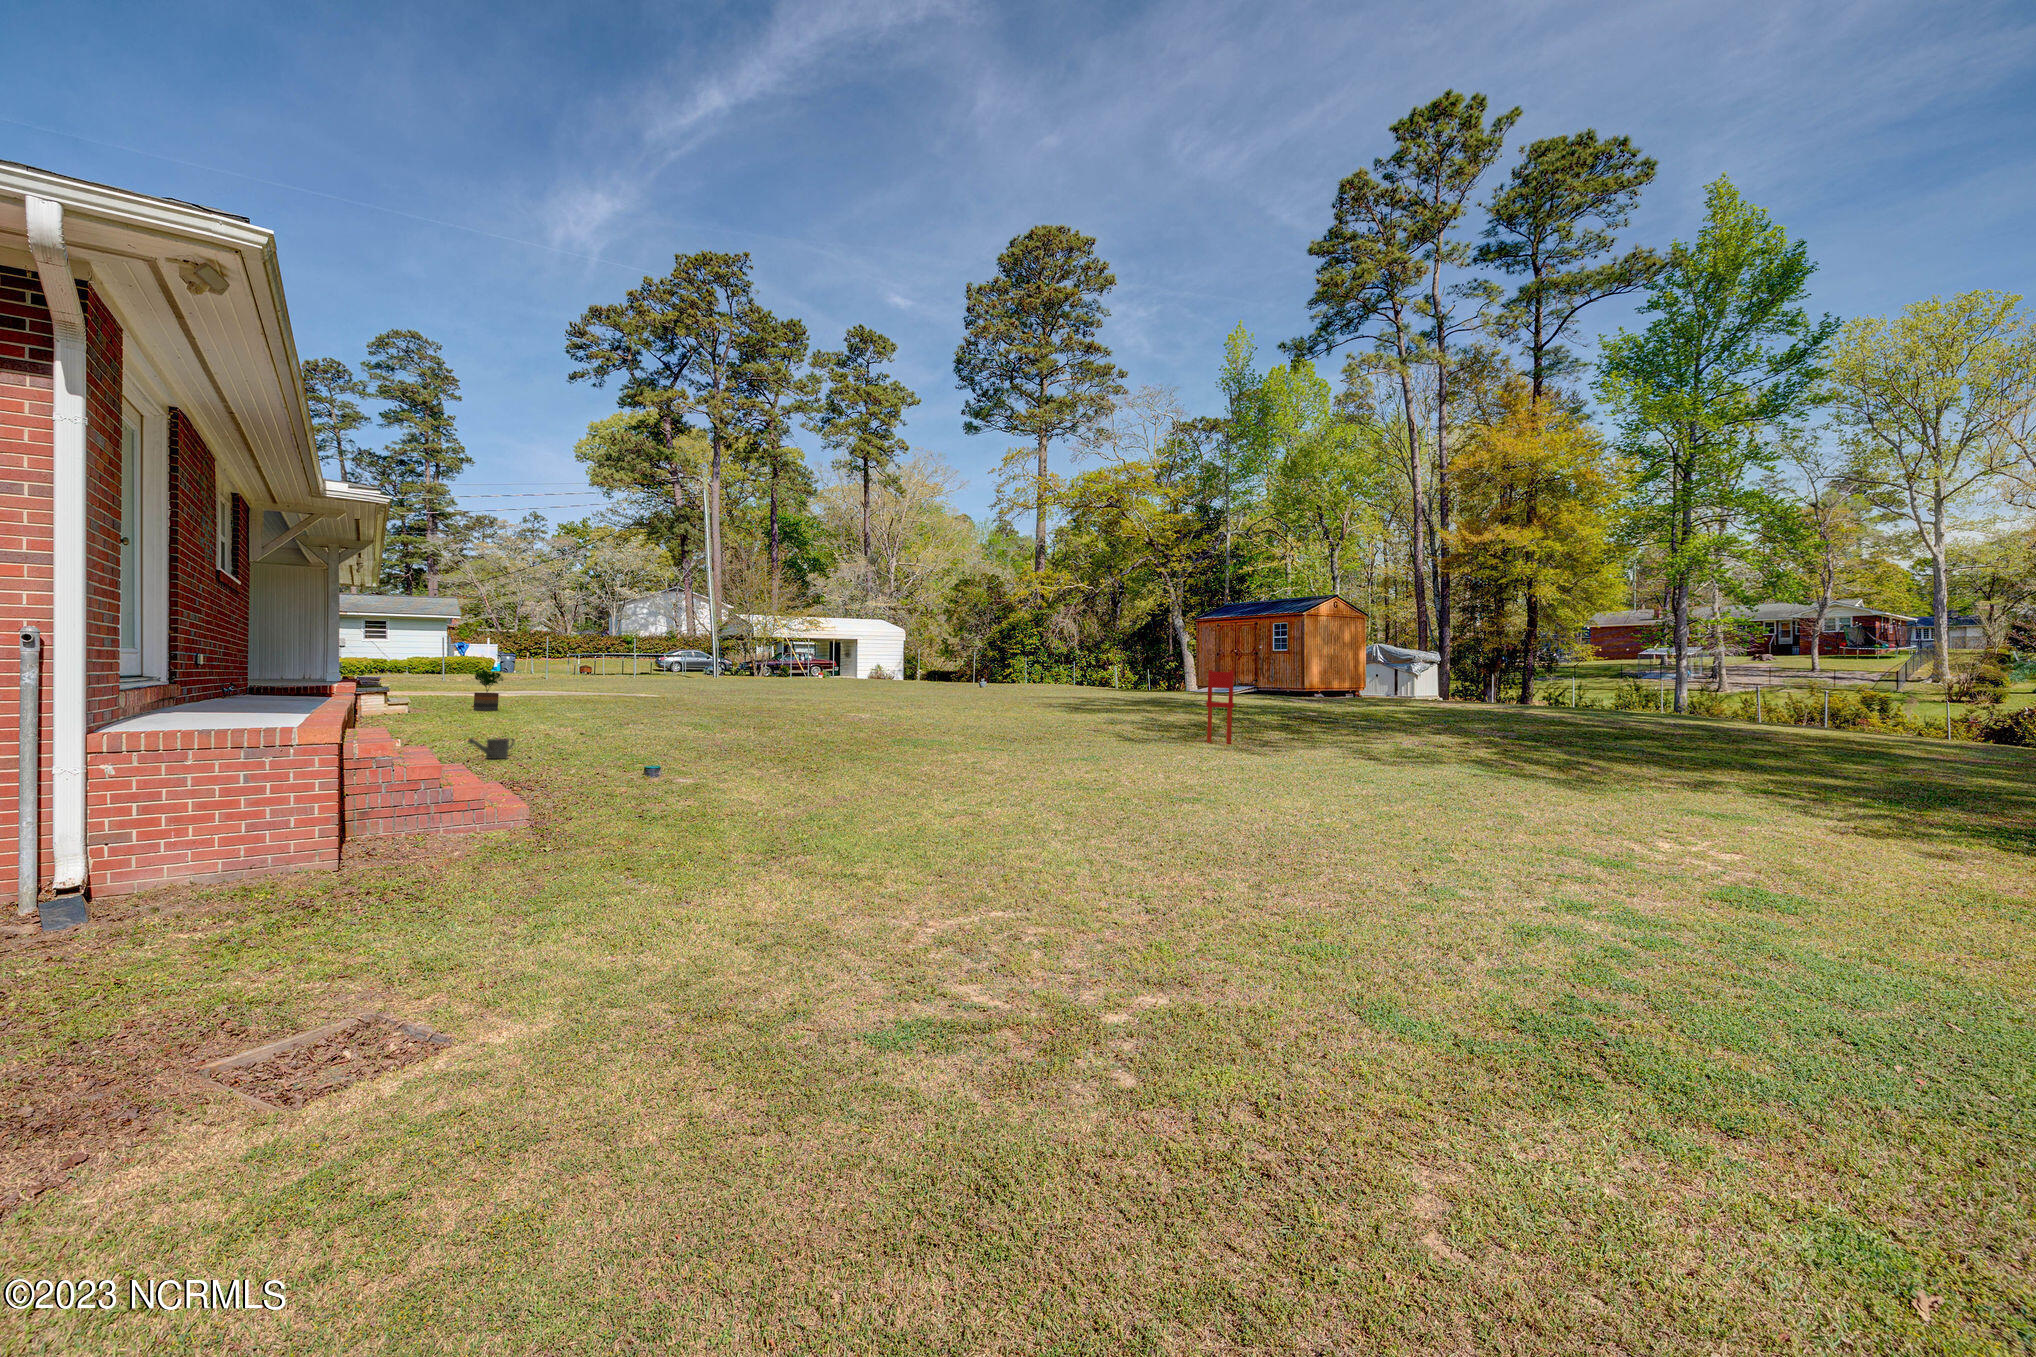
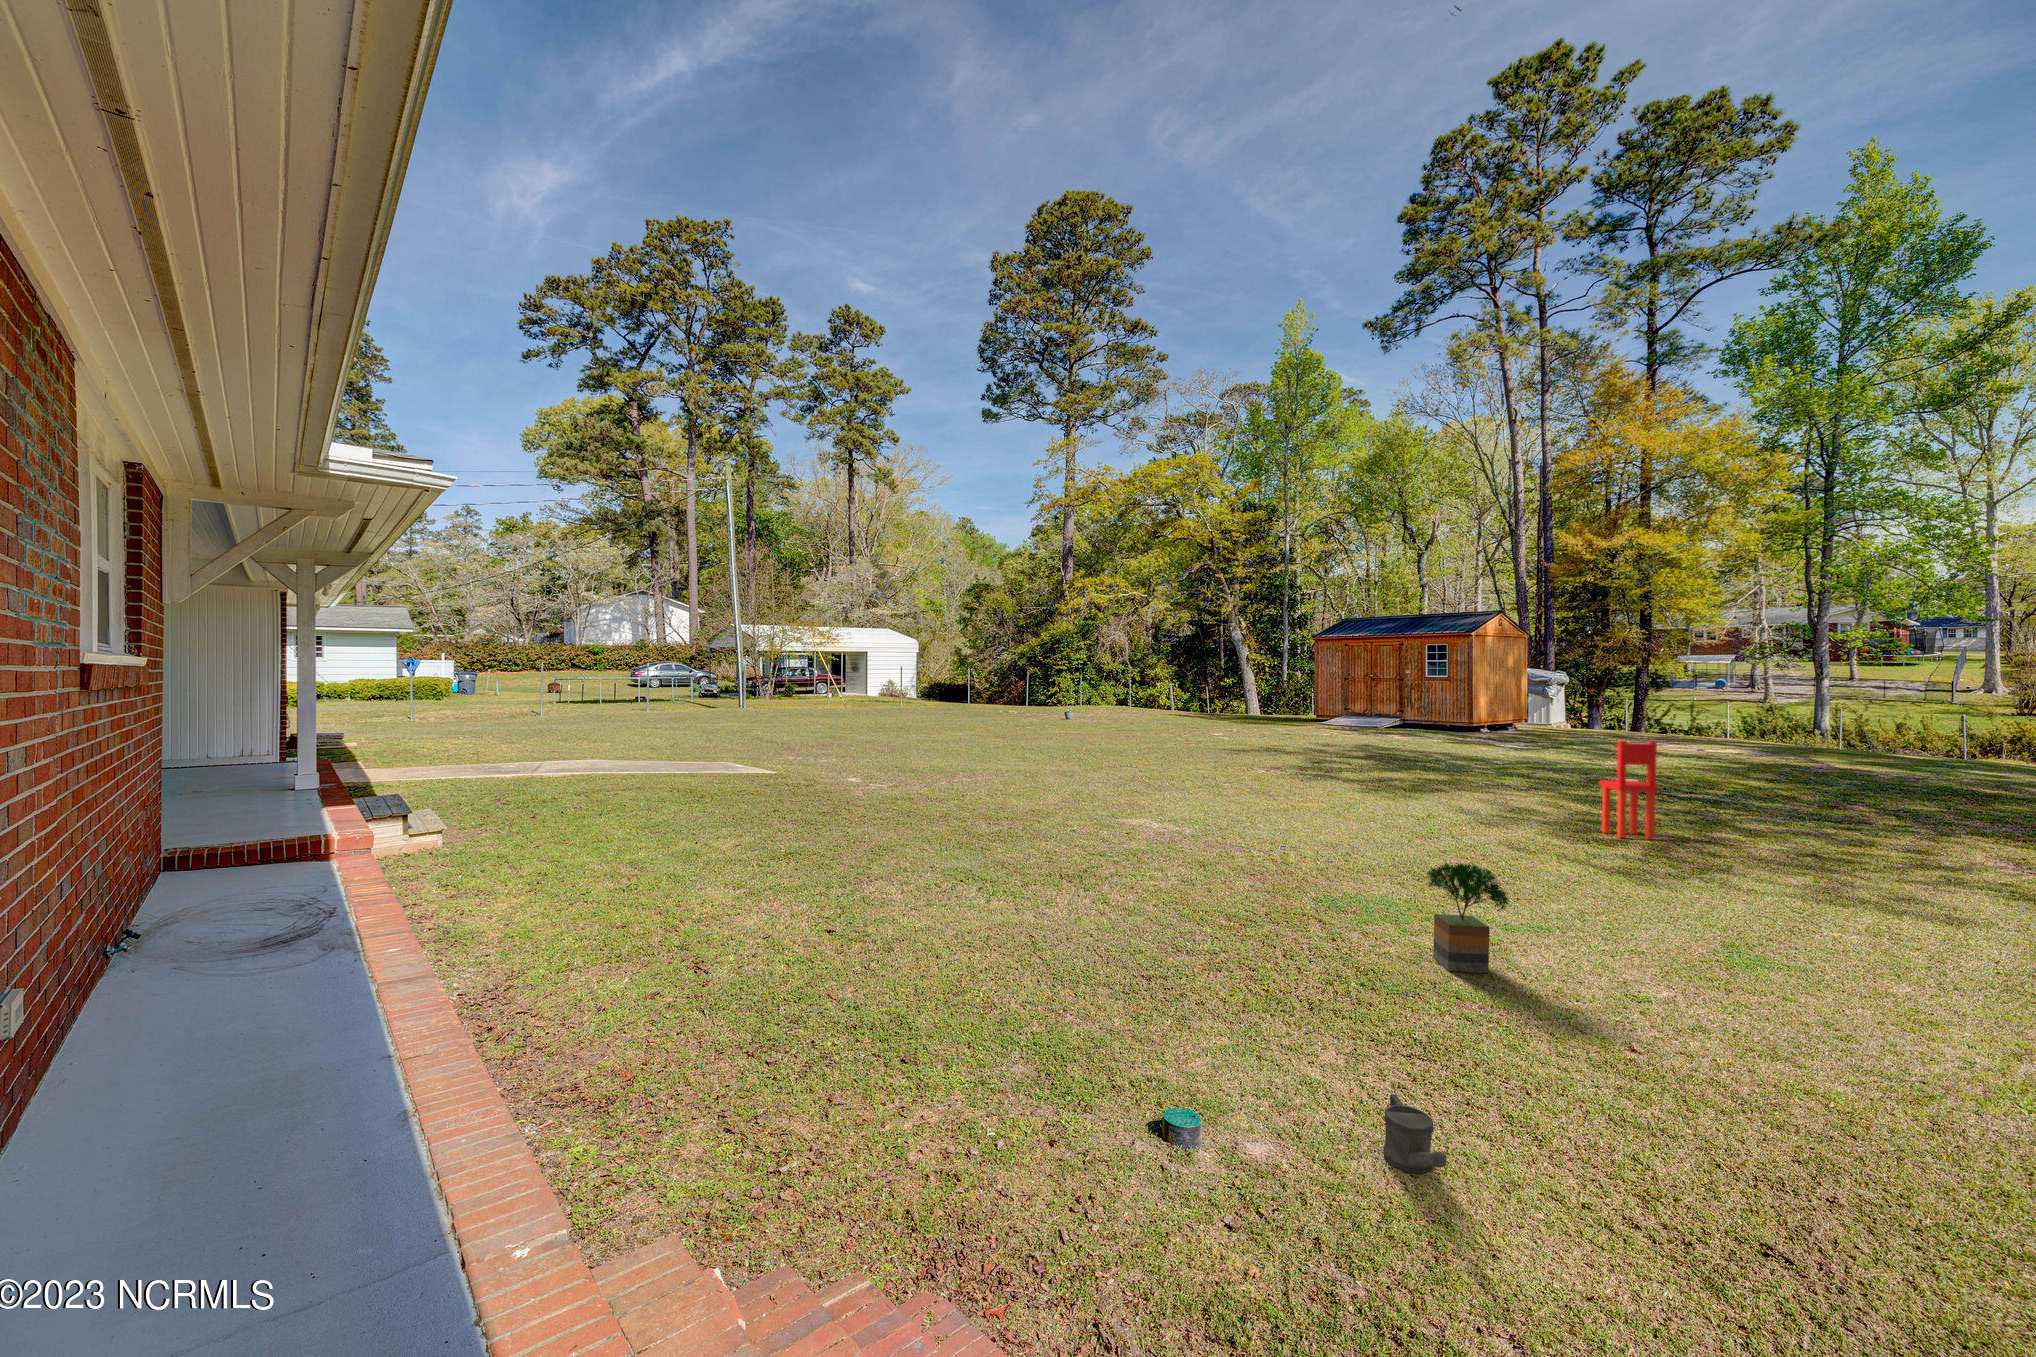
potted tree: present [474,671,503,711] -> present [1427,863,1509,973]
watering can: present [468,738,514,759] -> present [1384,1094,1447,1174]

